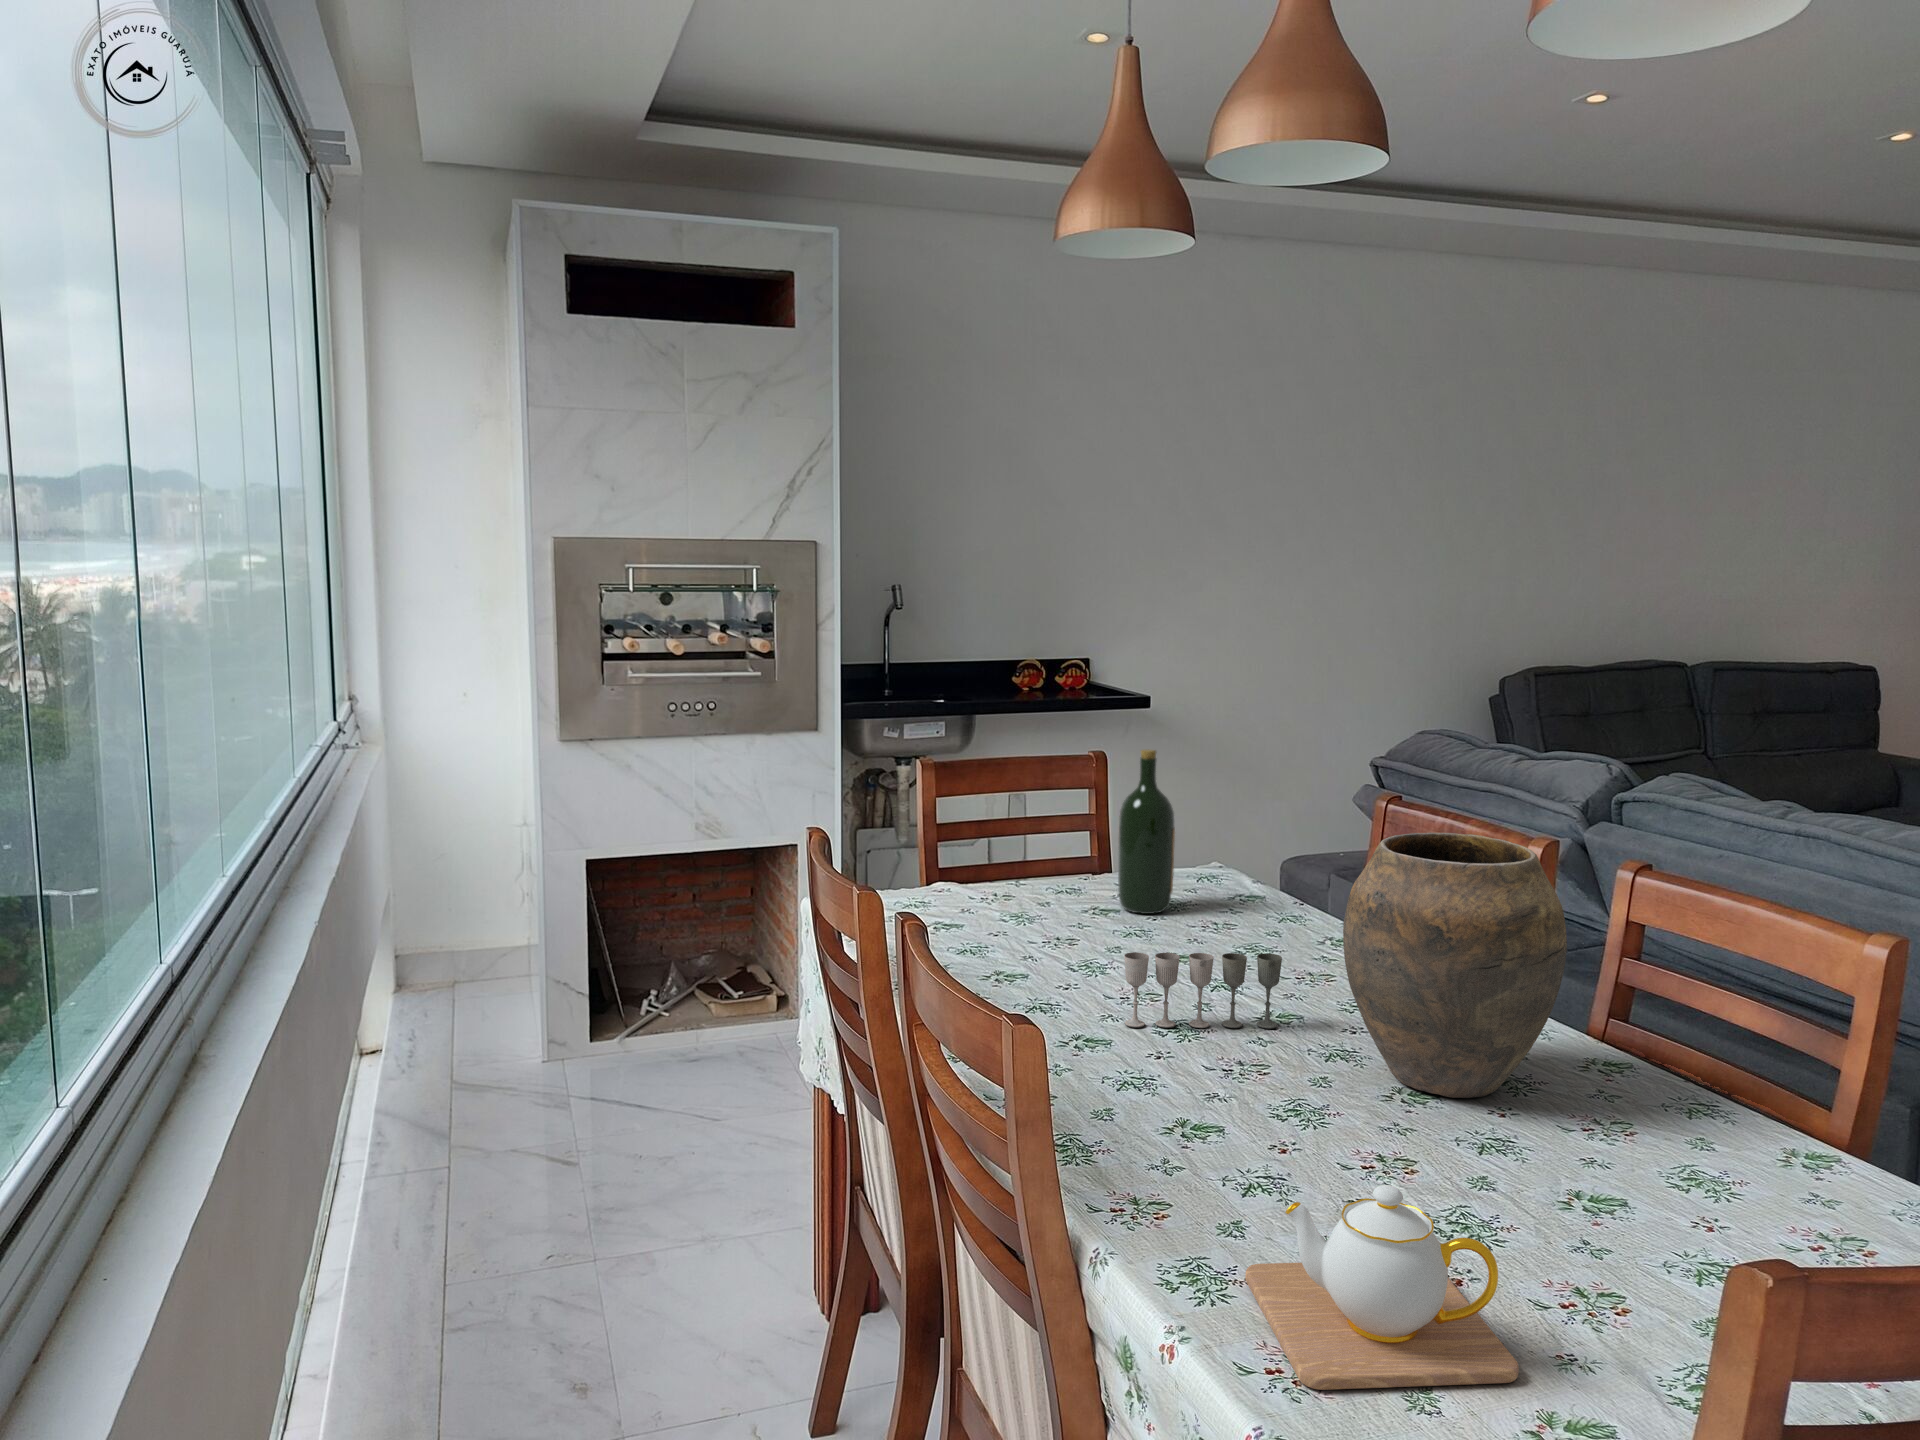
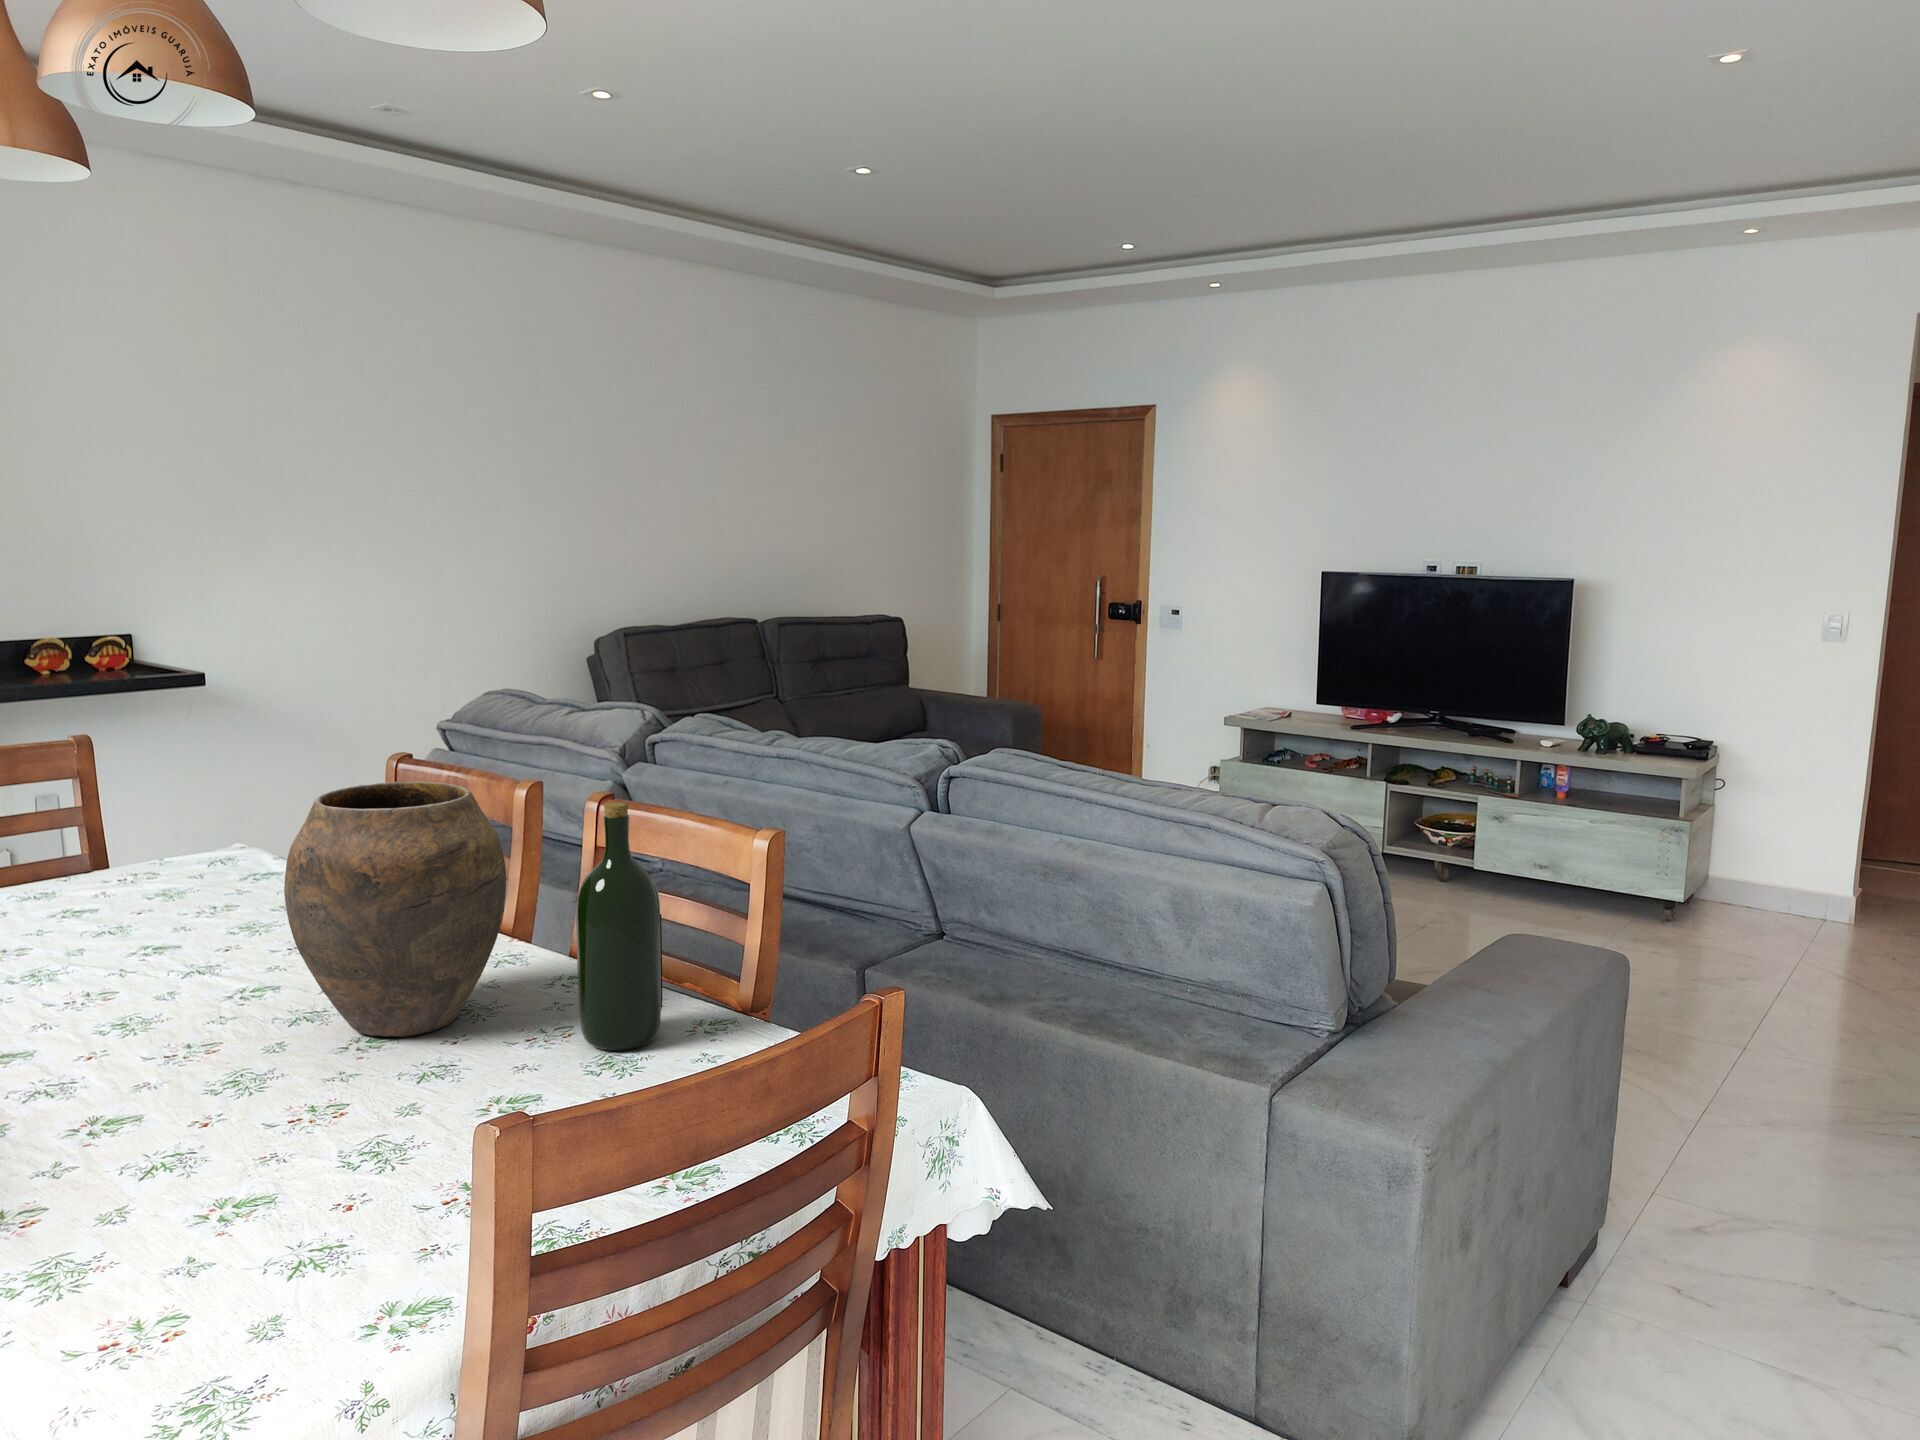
wine bottle: present [1118,749,1175,914] -> present [576,803,662,1051]
wine glass: present [1124,952,1282,1028] -> none [46,927,244,1031]
teapot: present [1245,1185,1519,1390] -> none [94,1133,365,1357]

